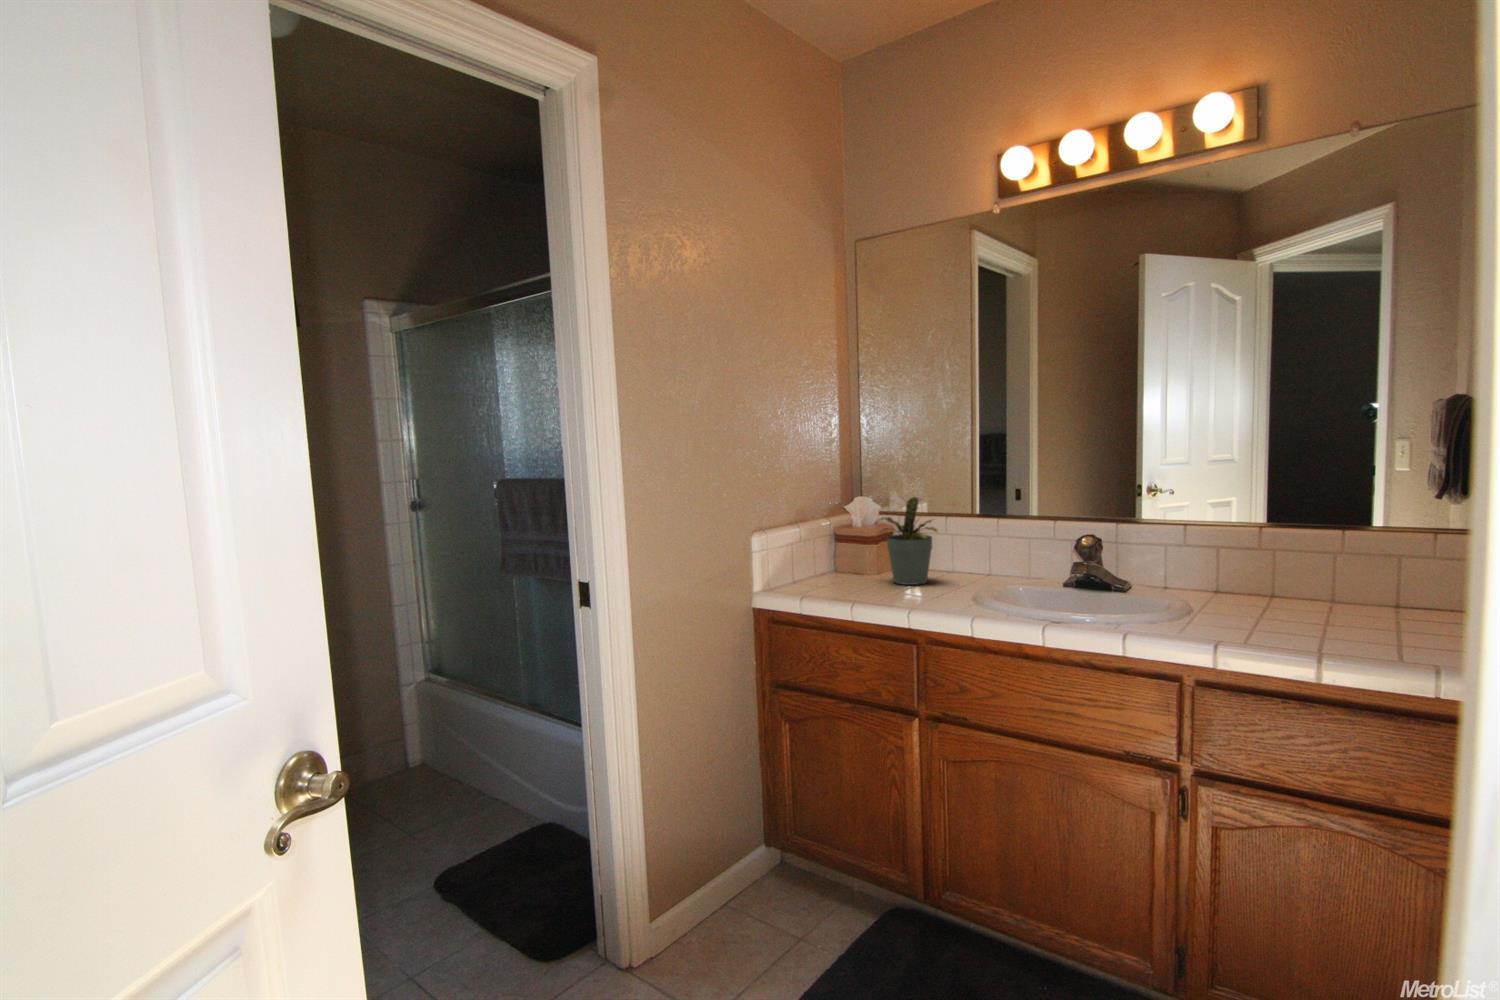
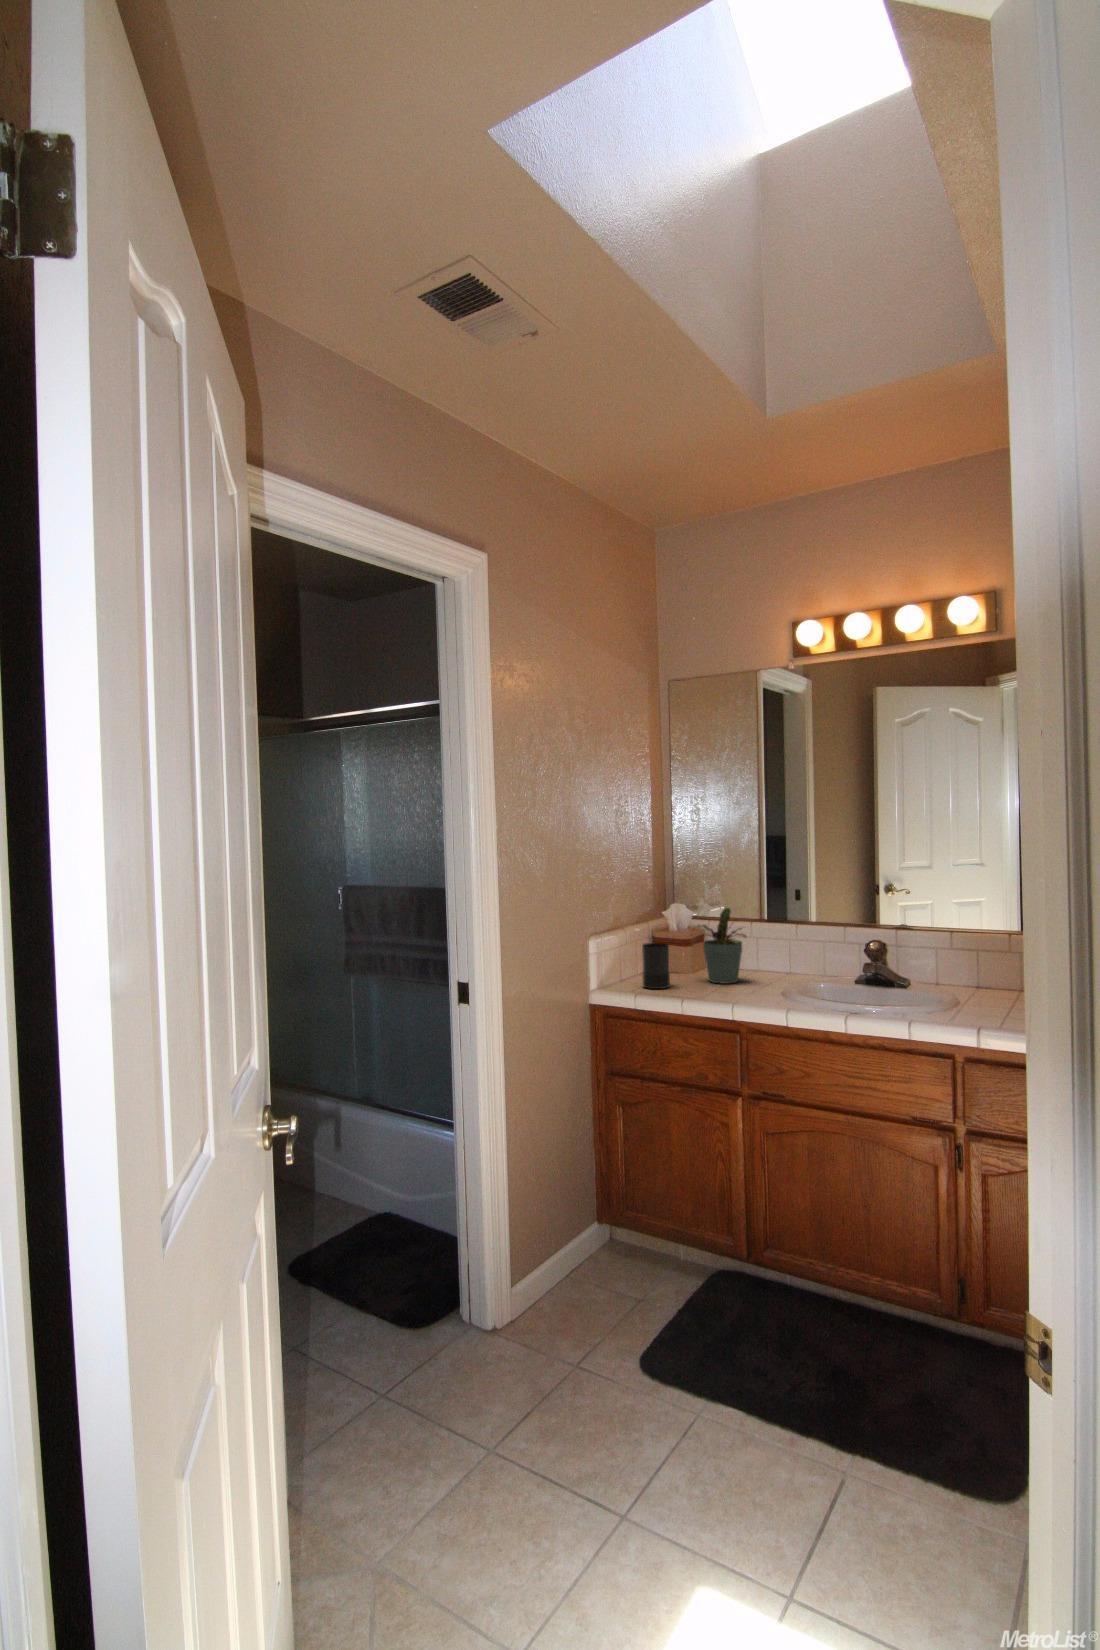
candle: none [809,535,846,591] -> present [642,943,670,989]

